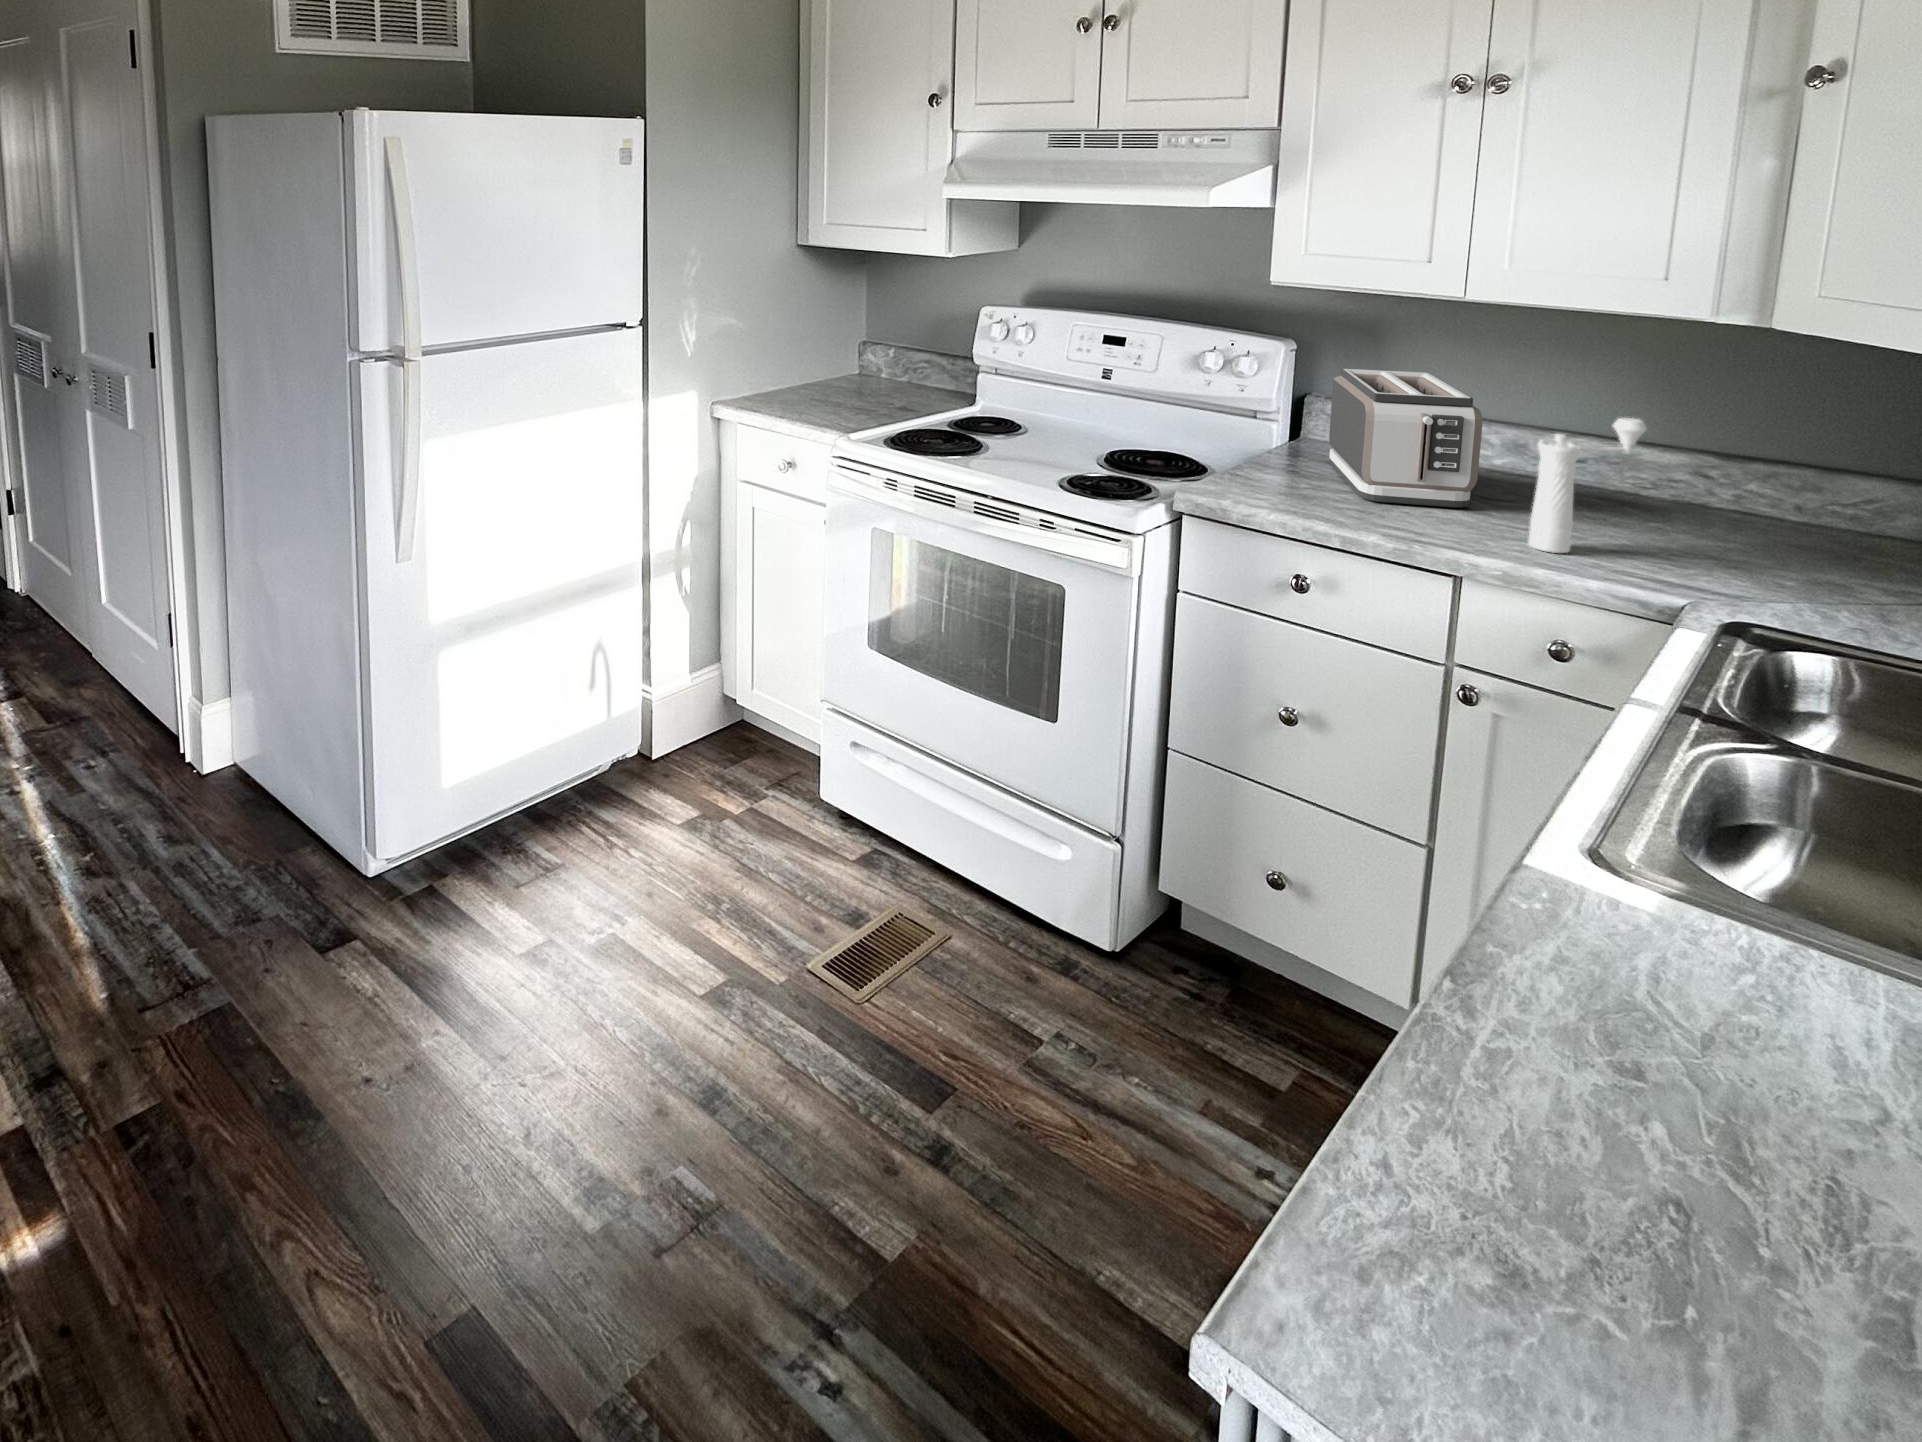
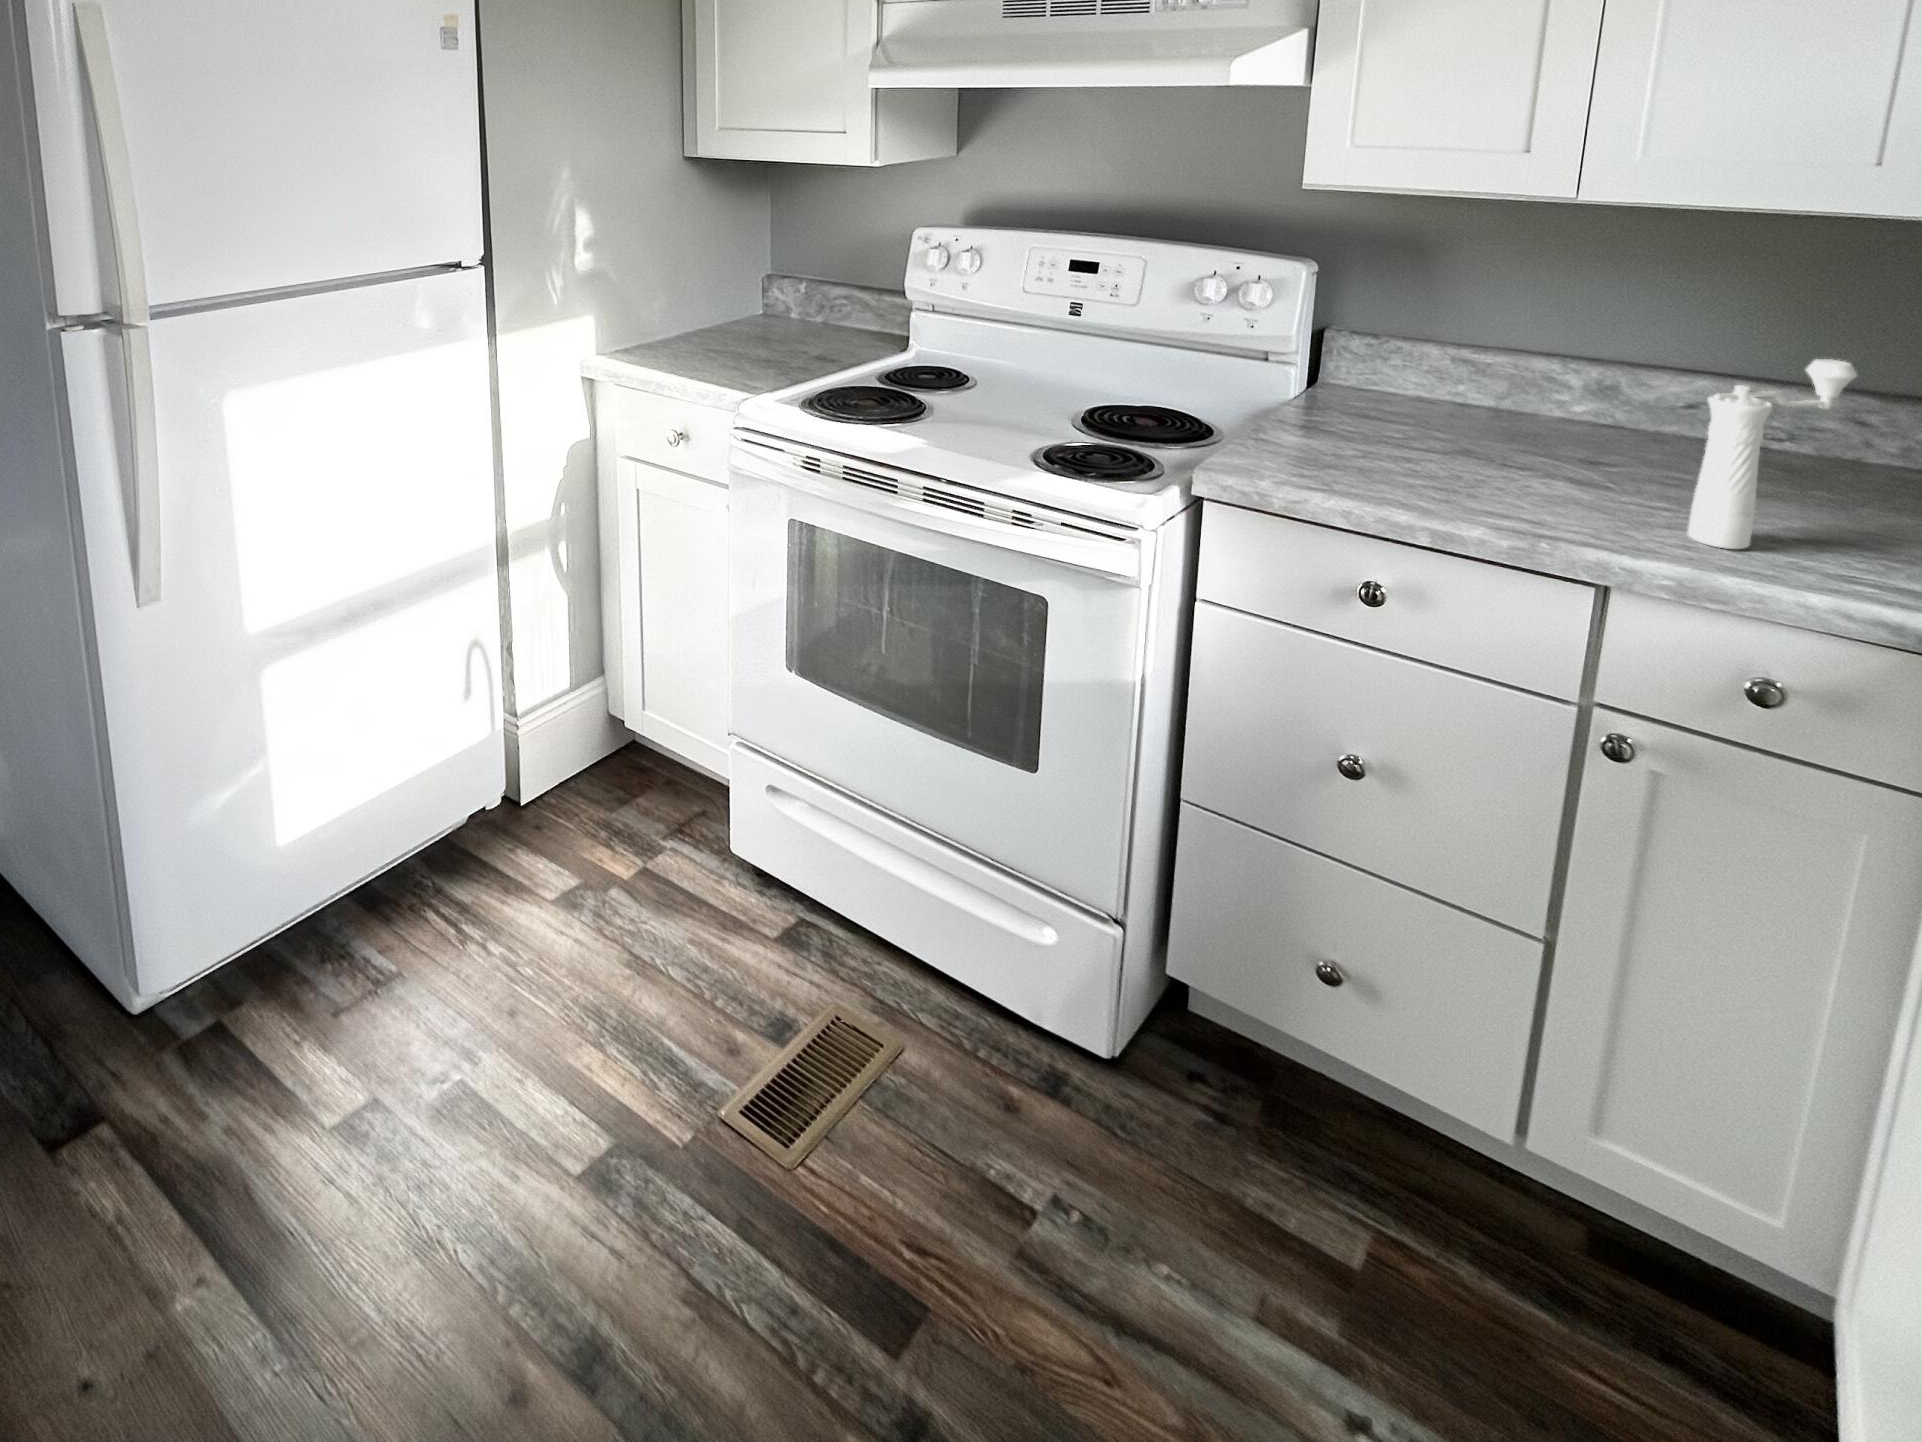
toaster: present [1329,369,1483,507] -> none [1371,296,1603,480]

